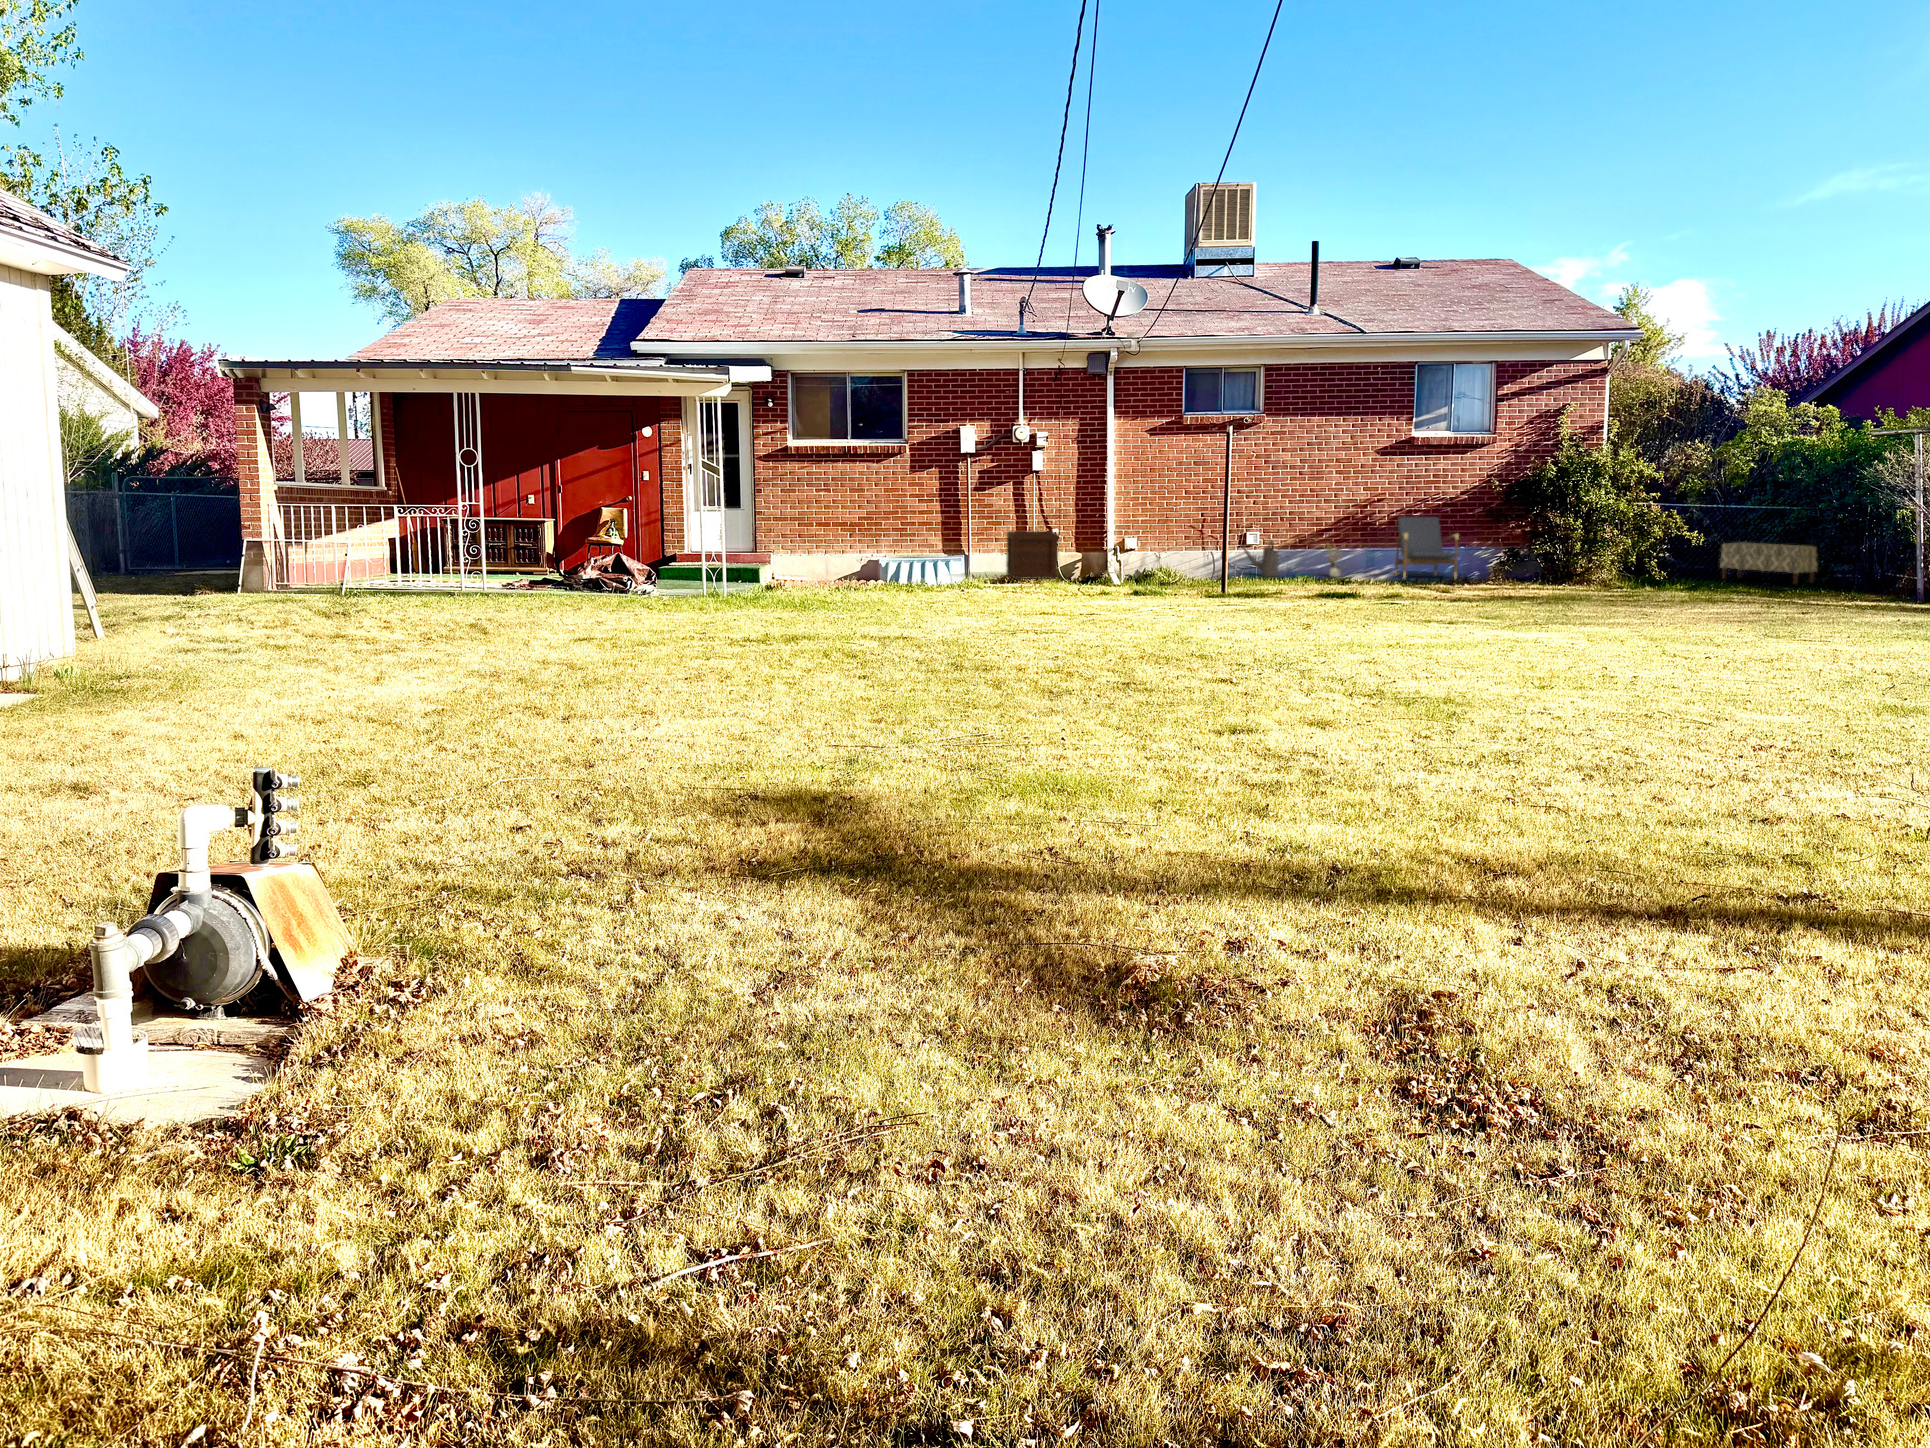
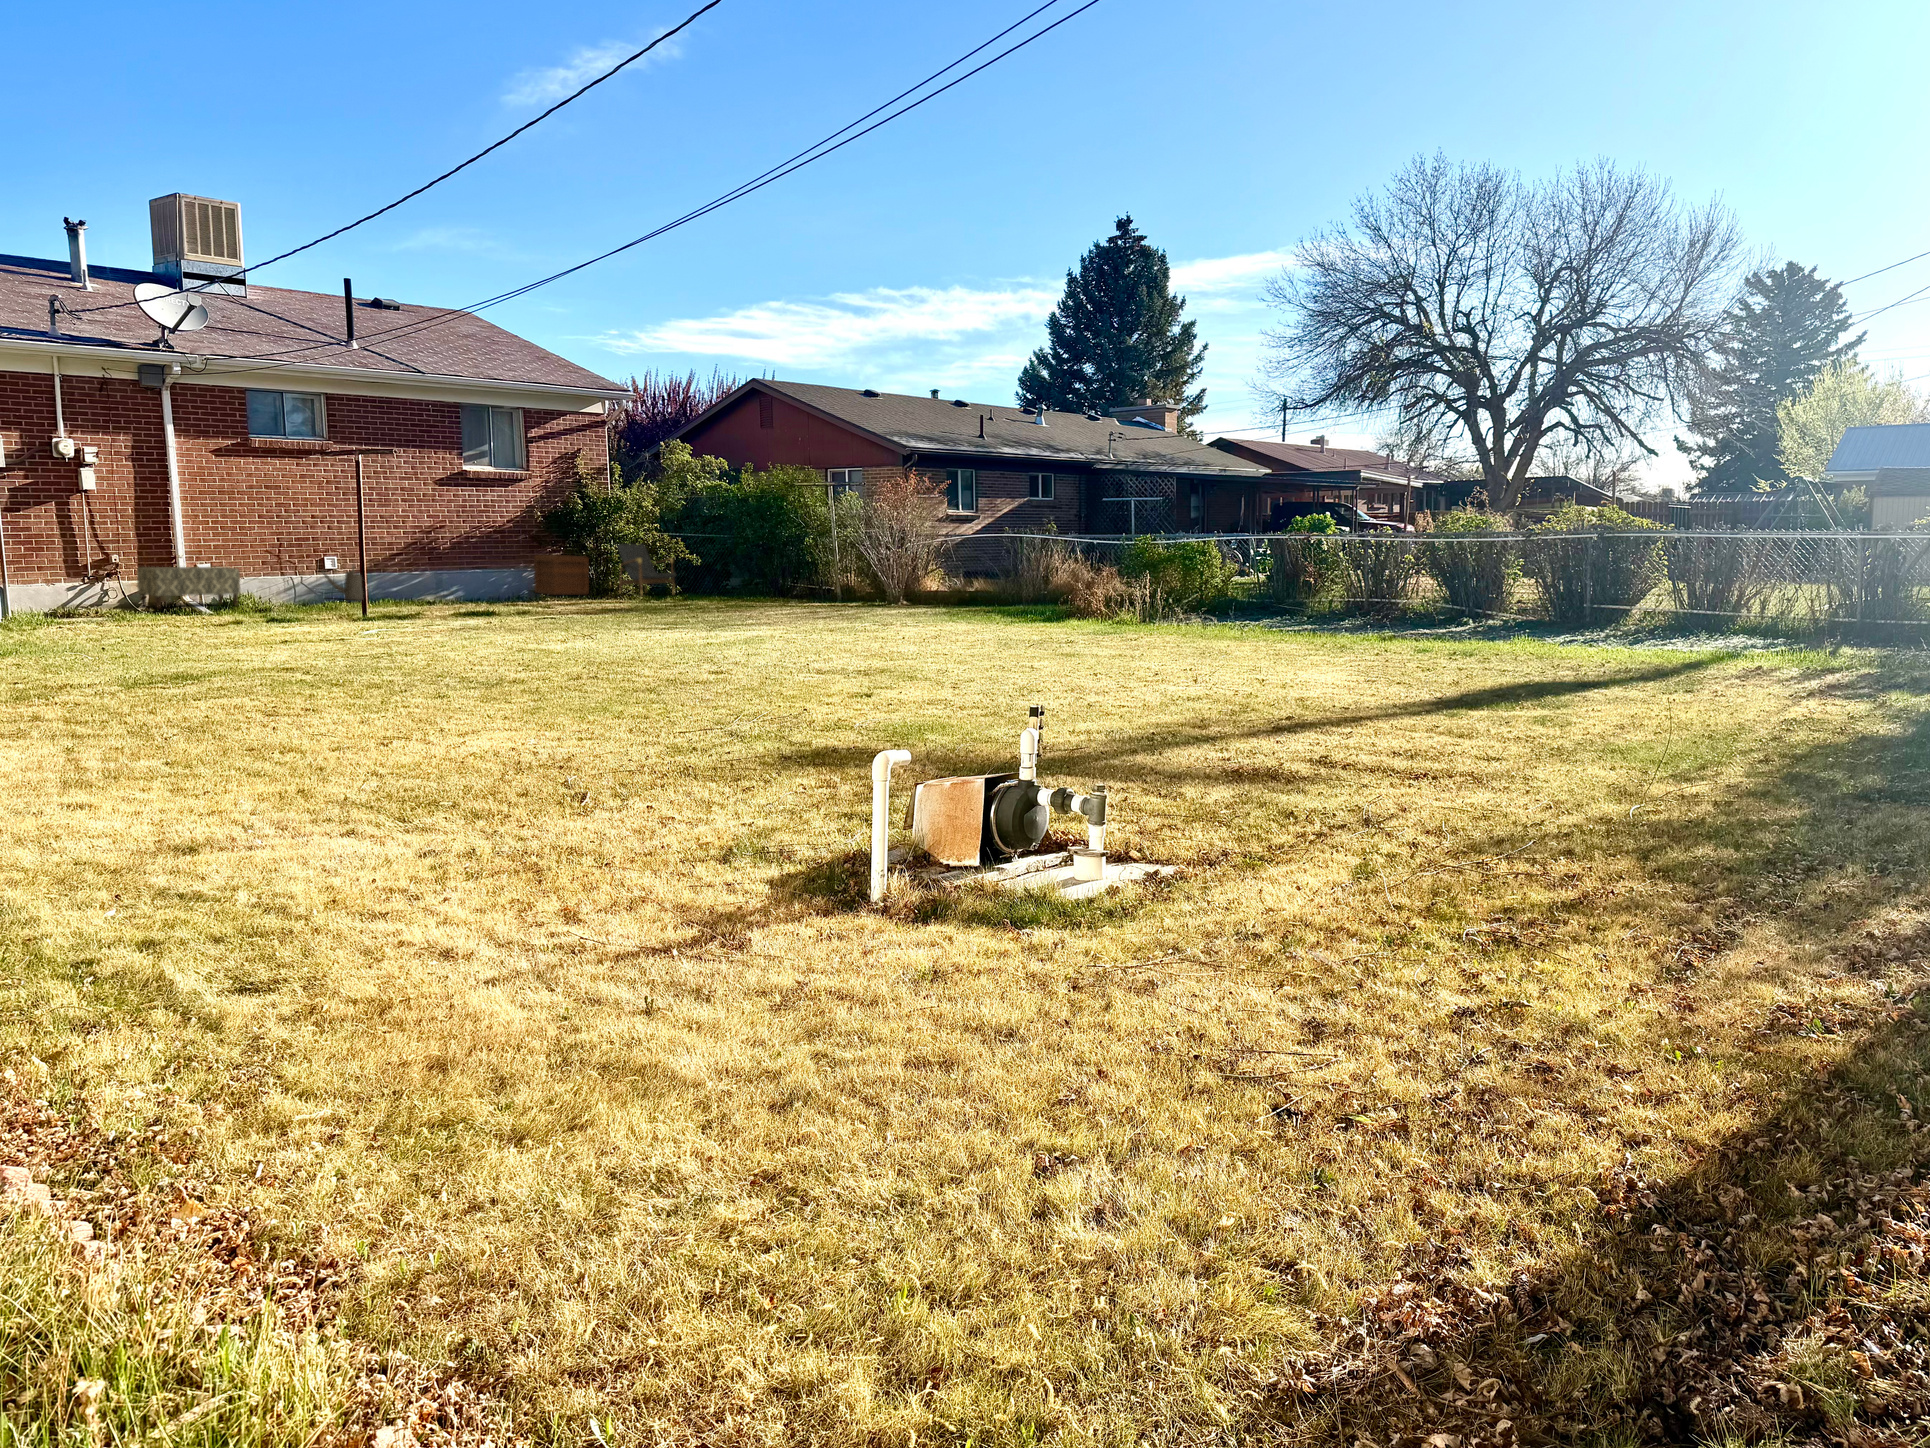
lounge chair: present [1395,517,1459,578] -> present [618,544,676,595]
wooden crate: present [1006,531,1059,579] -> present [534,555,589,595]
bench: present [1720,543,1818,584] -> present [137,567,240,608]
potted plant: present [1327,546,1345,577] -> none [401,567,426,598]

